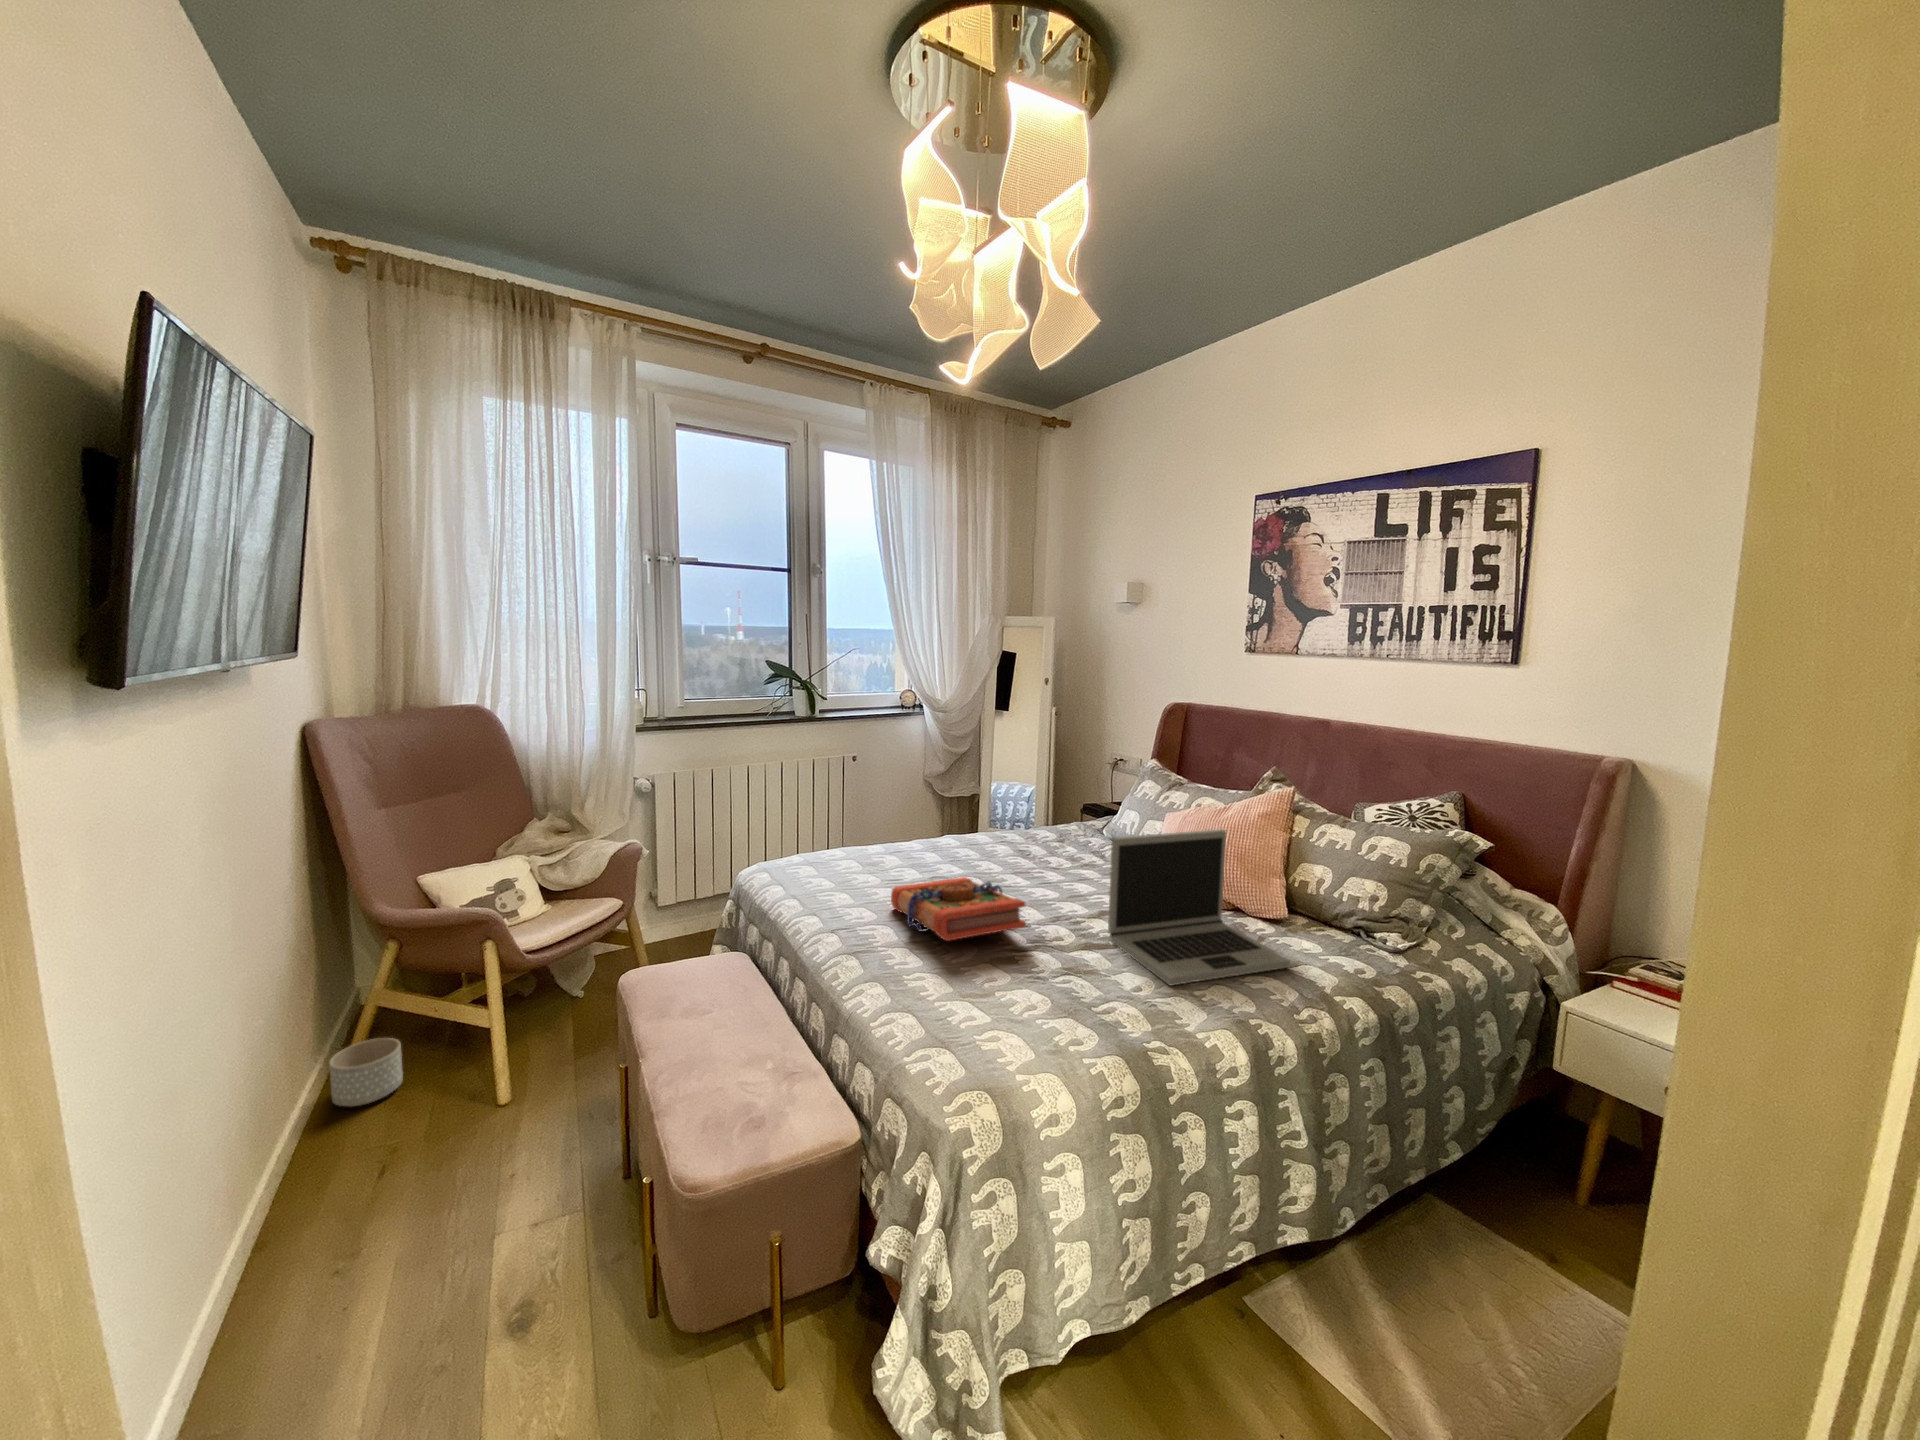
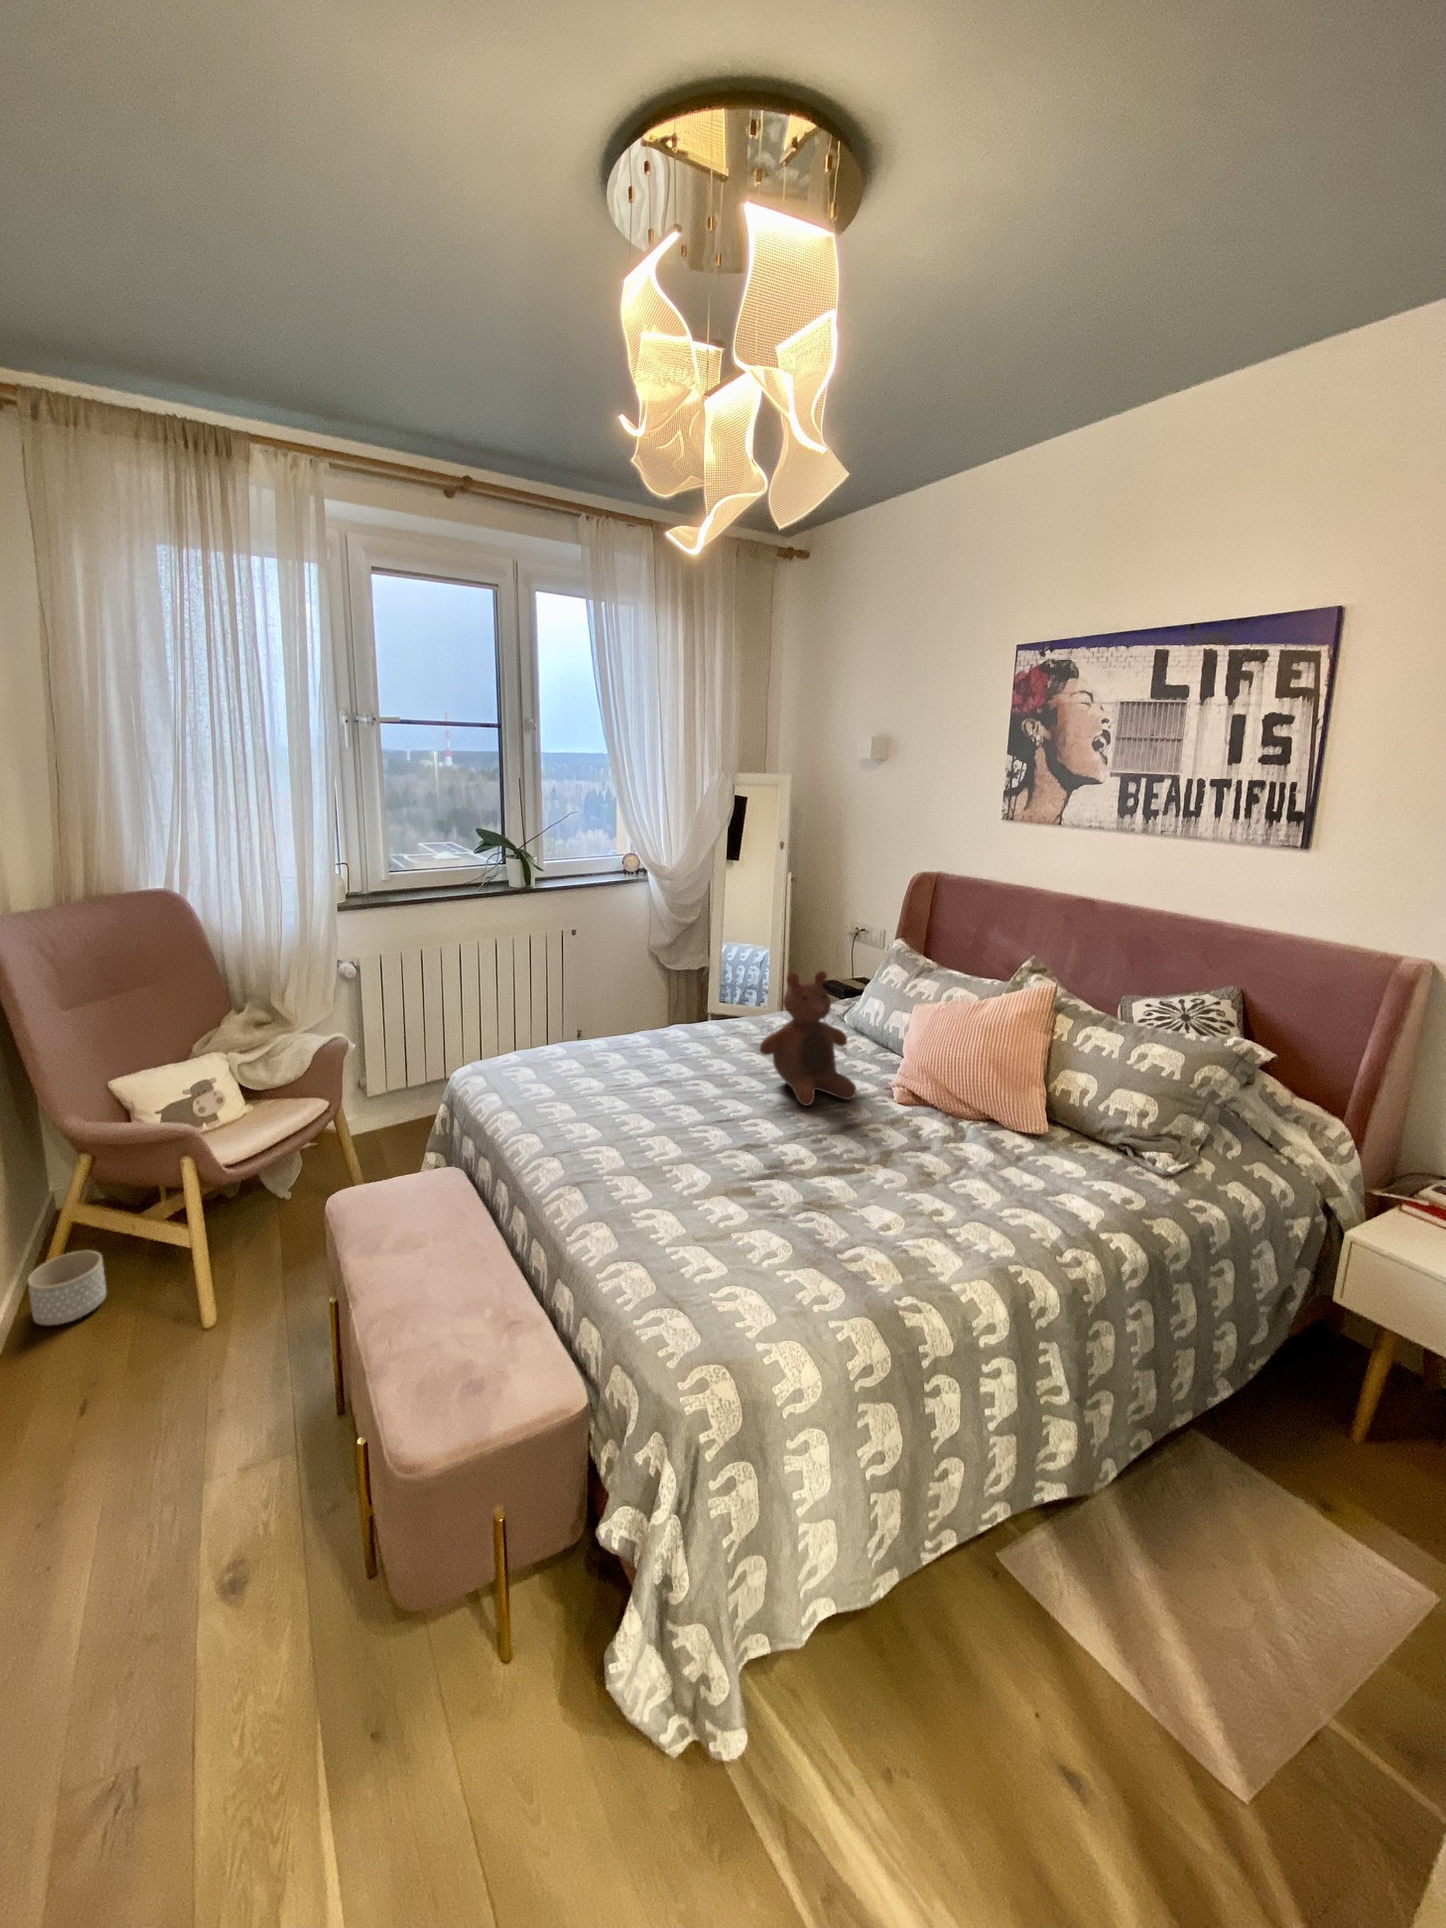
stuffed bear: none [1024,776,1113,898] -> present [760,971,856,1106]
laptop: present [1108,829,1291,985] -> none [852,1039,1053,1222]
book: present [891,877,1026,941] -> none [617,1084,764,1169]

